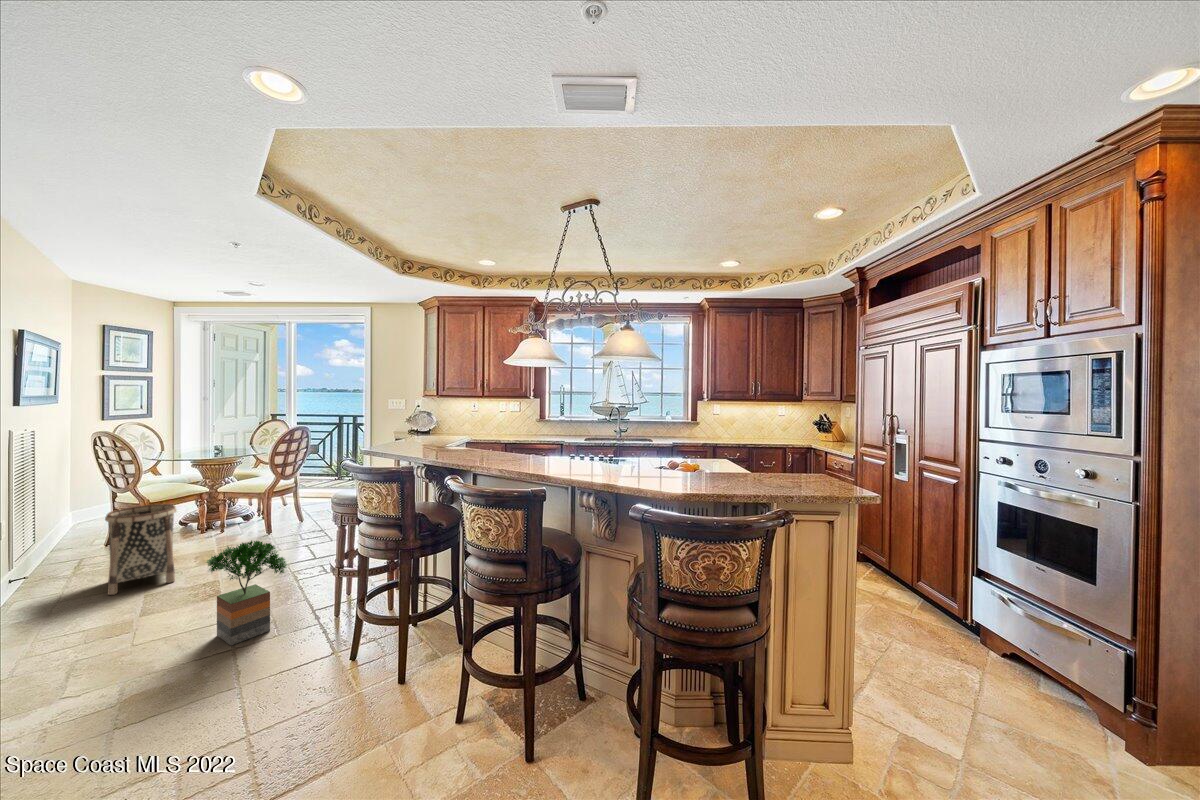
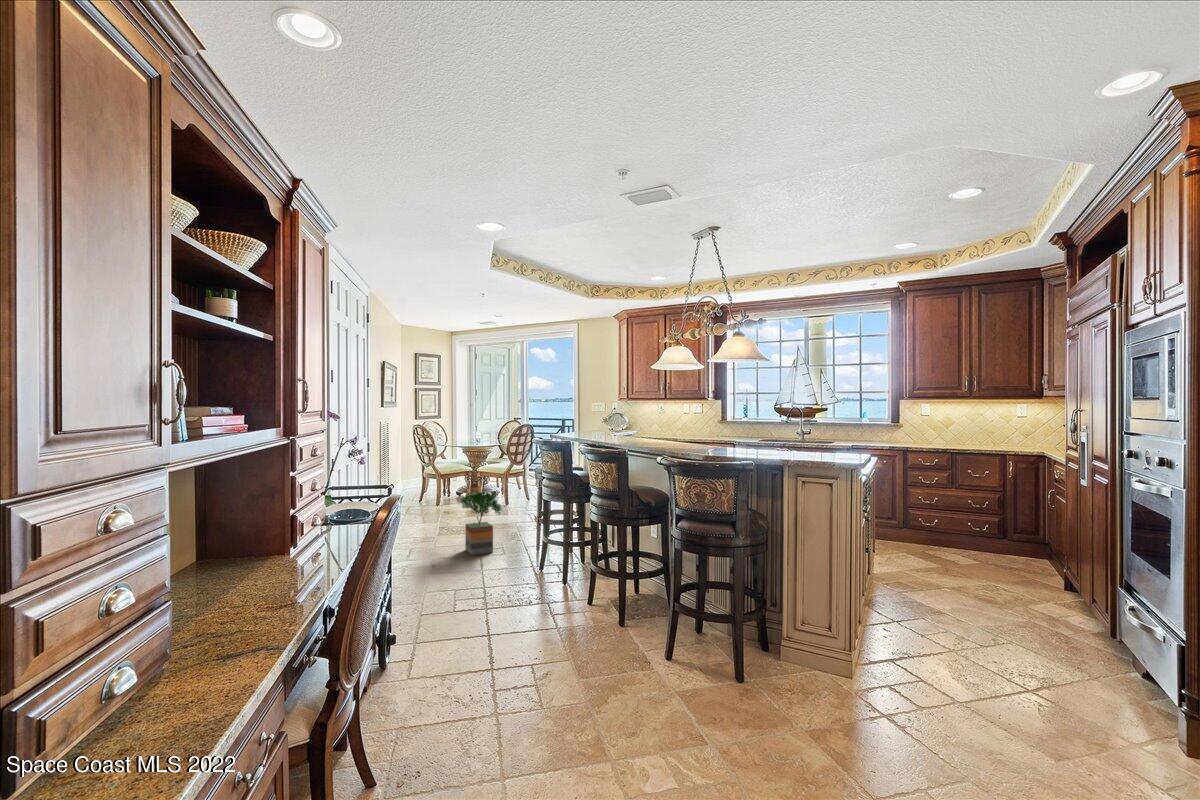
basket: present [105,504,176,595] -> none [416,472,451,525]

